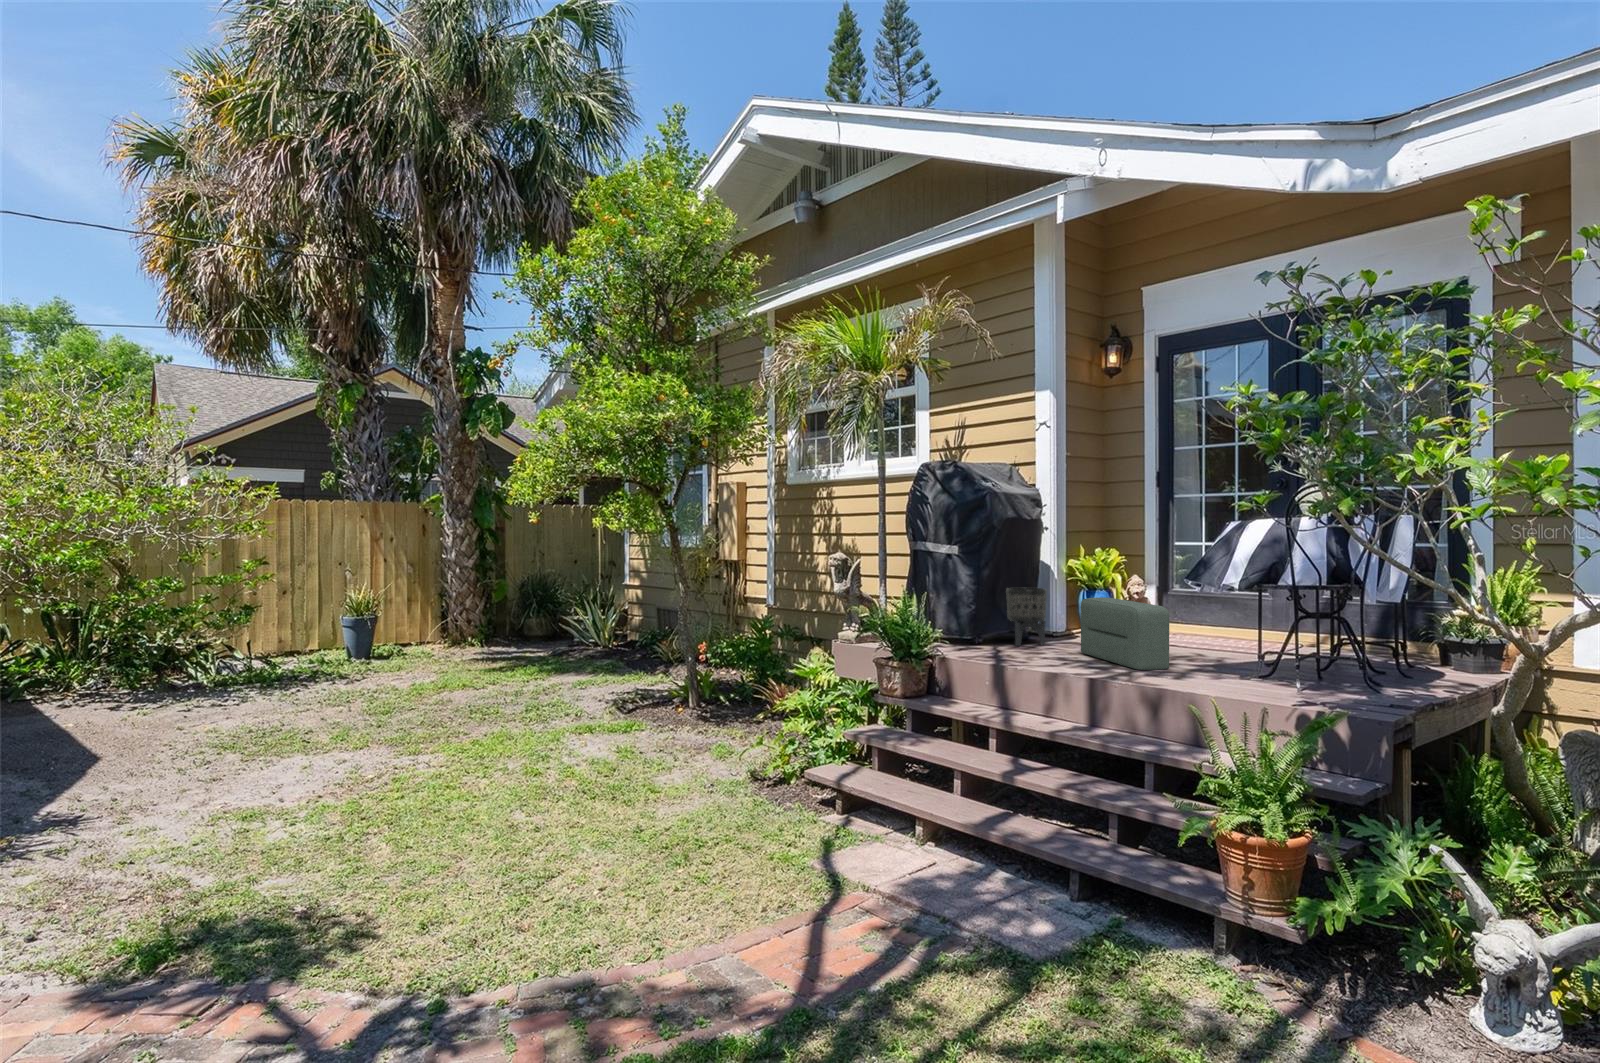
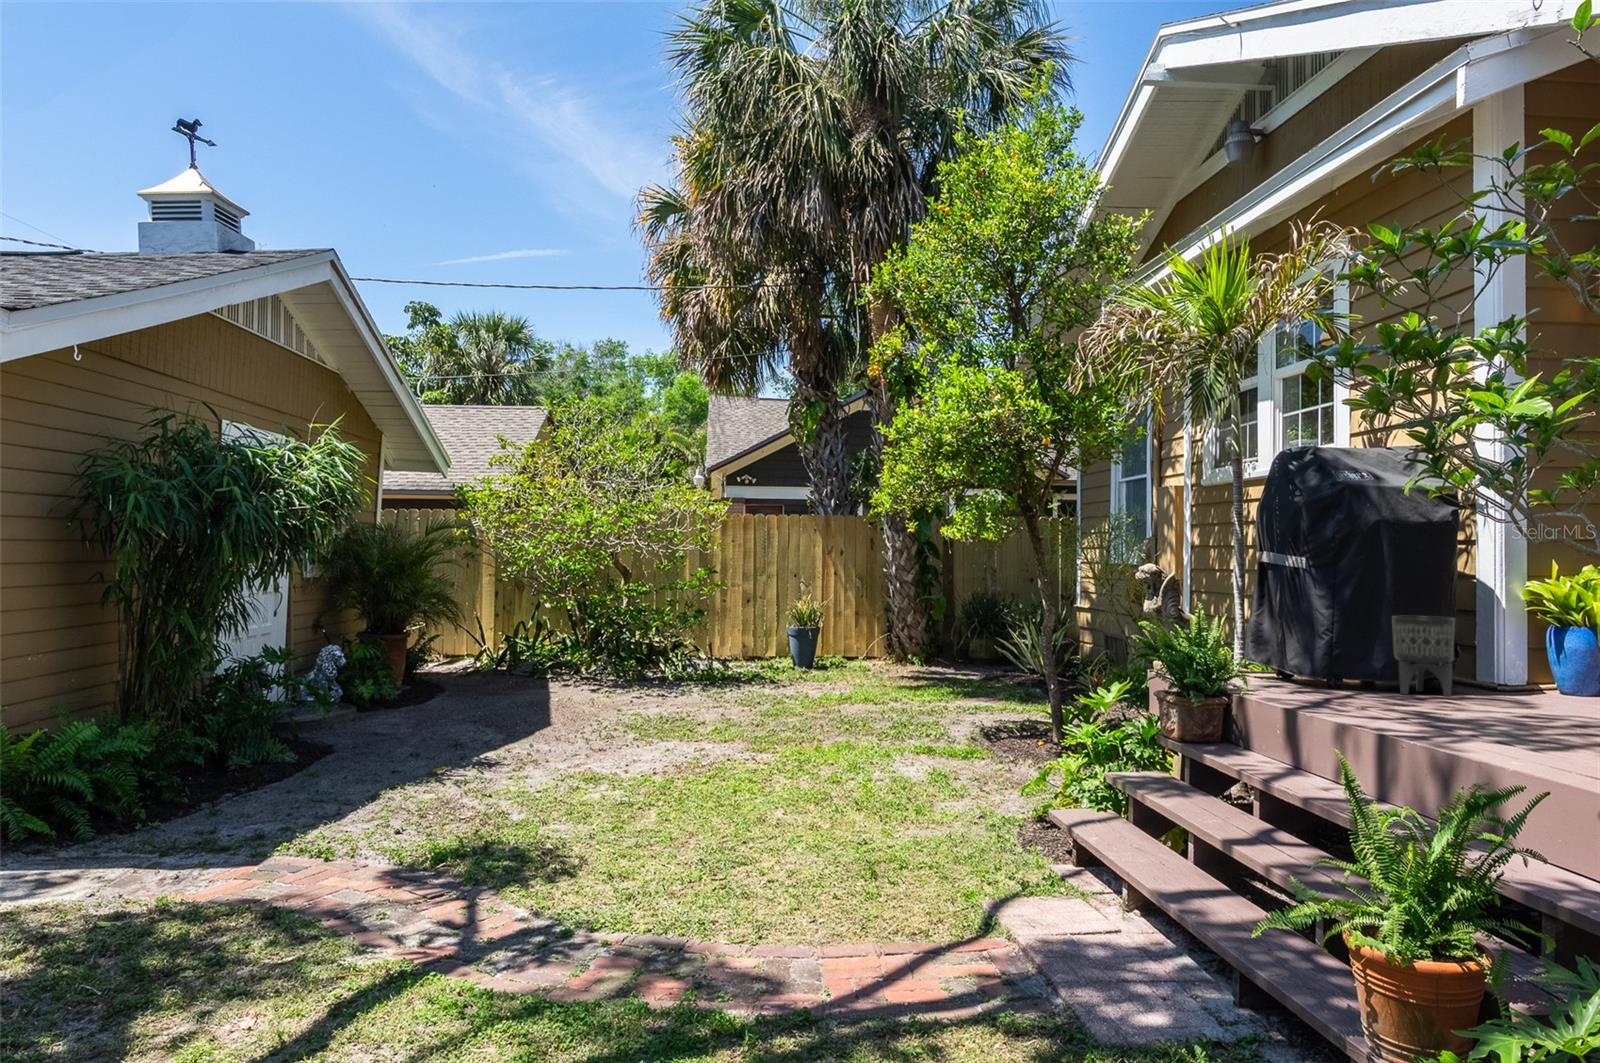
pouf: present [1081,597,1169,670] -> none [1467,630,1553,733]

